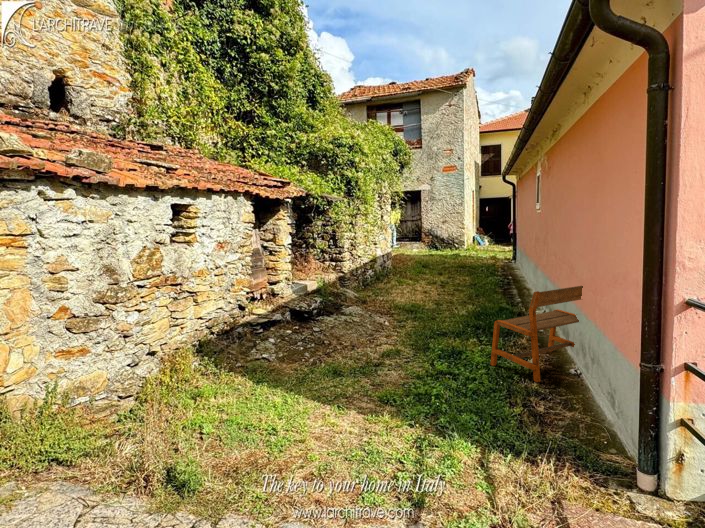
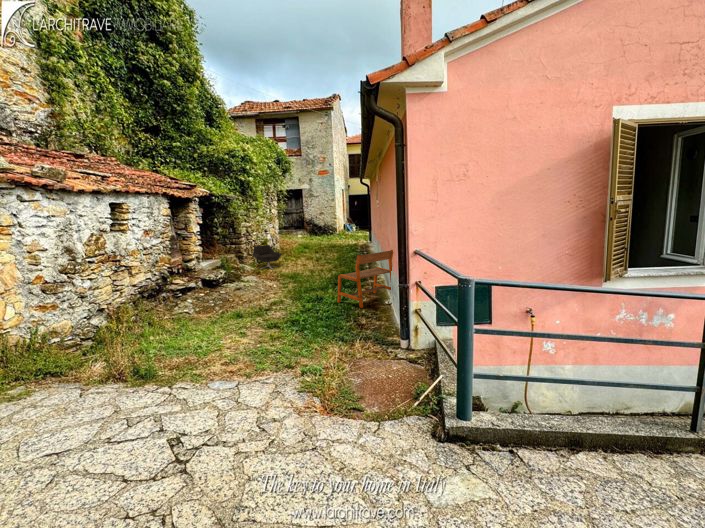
lounge chair: none [357,262,395,296] -> present [253,245,282,269]

